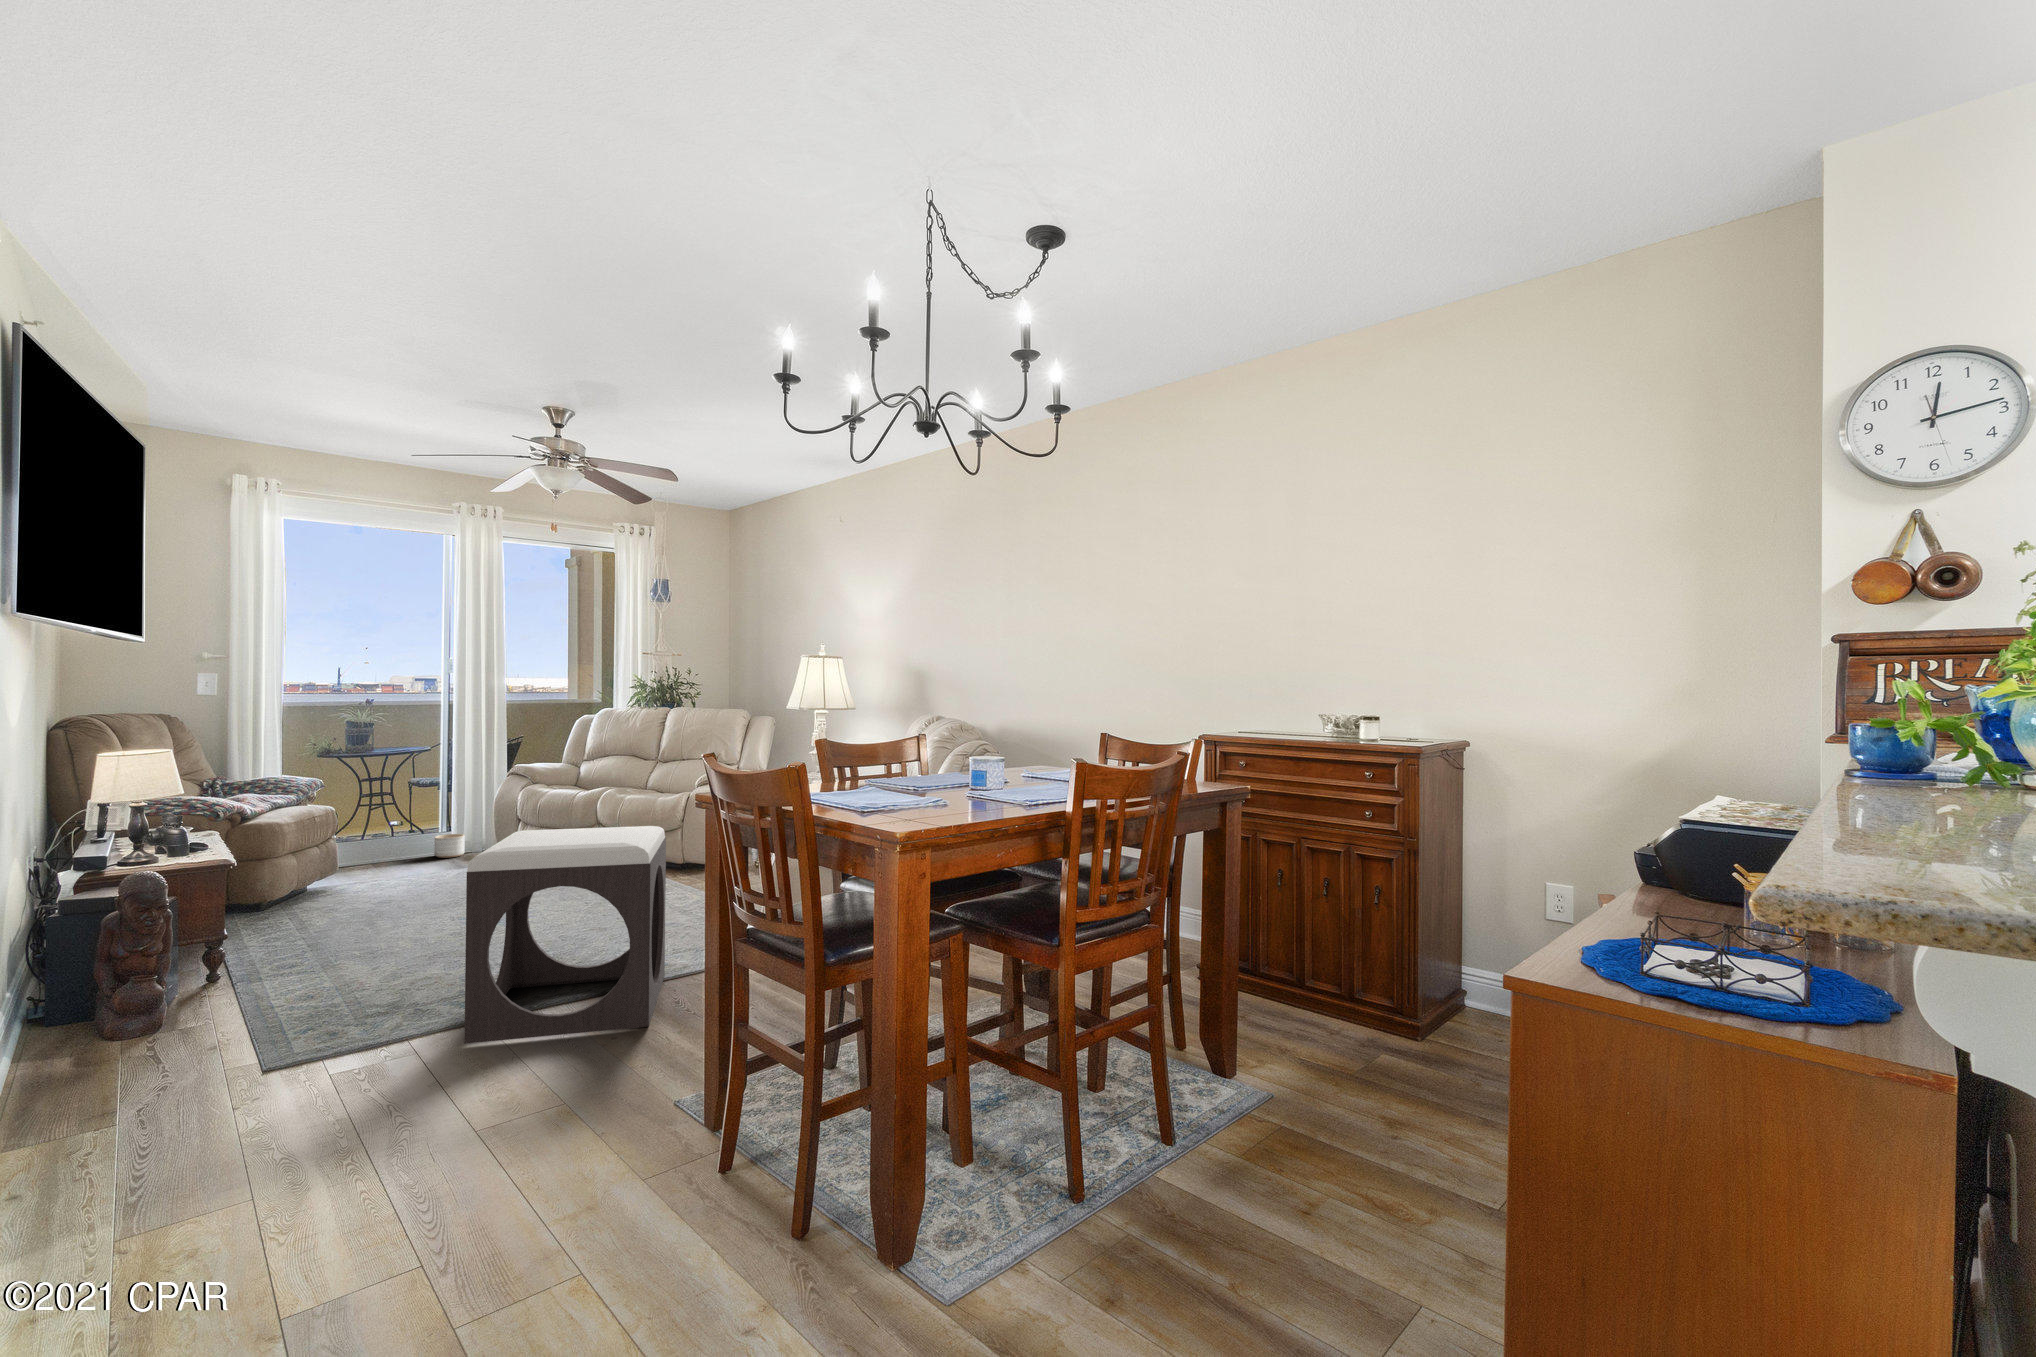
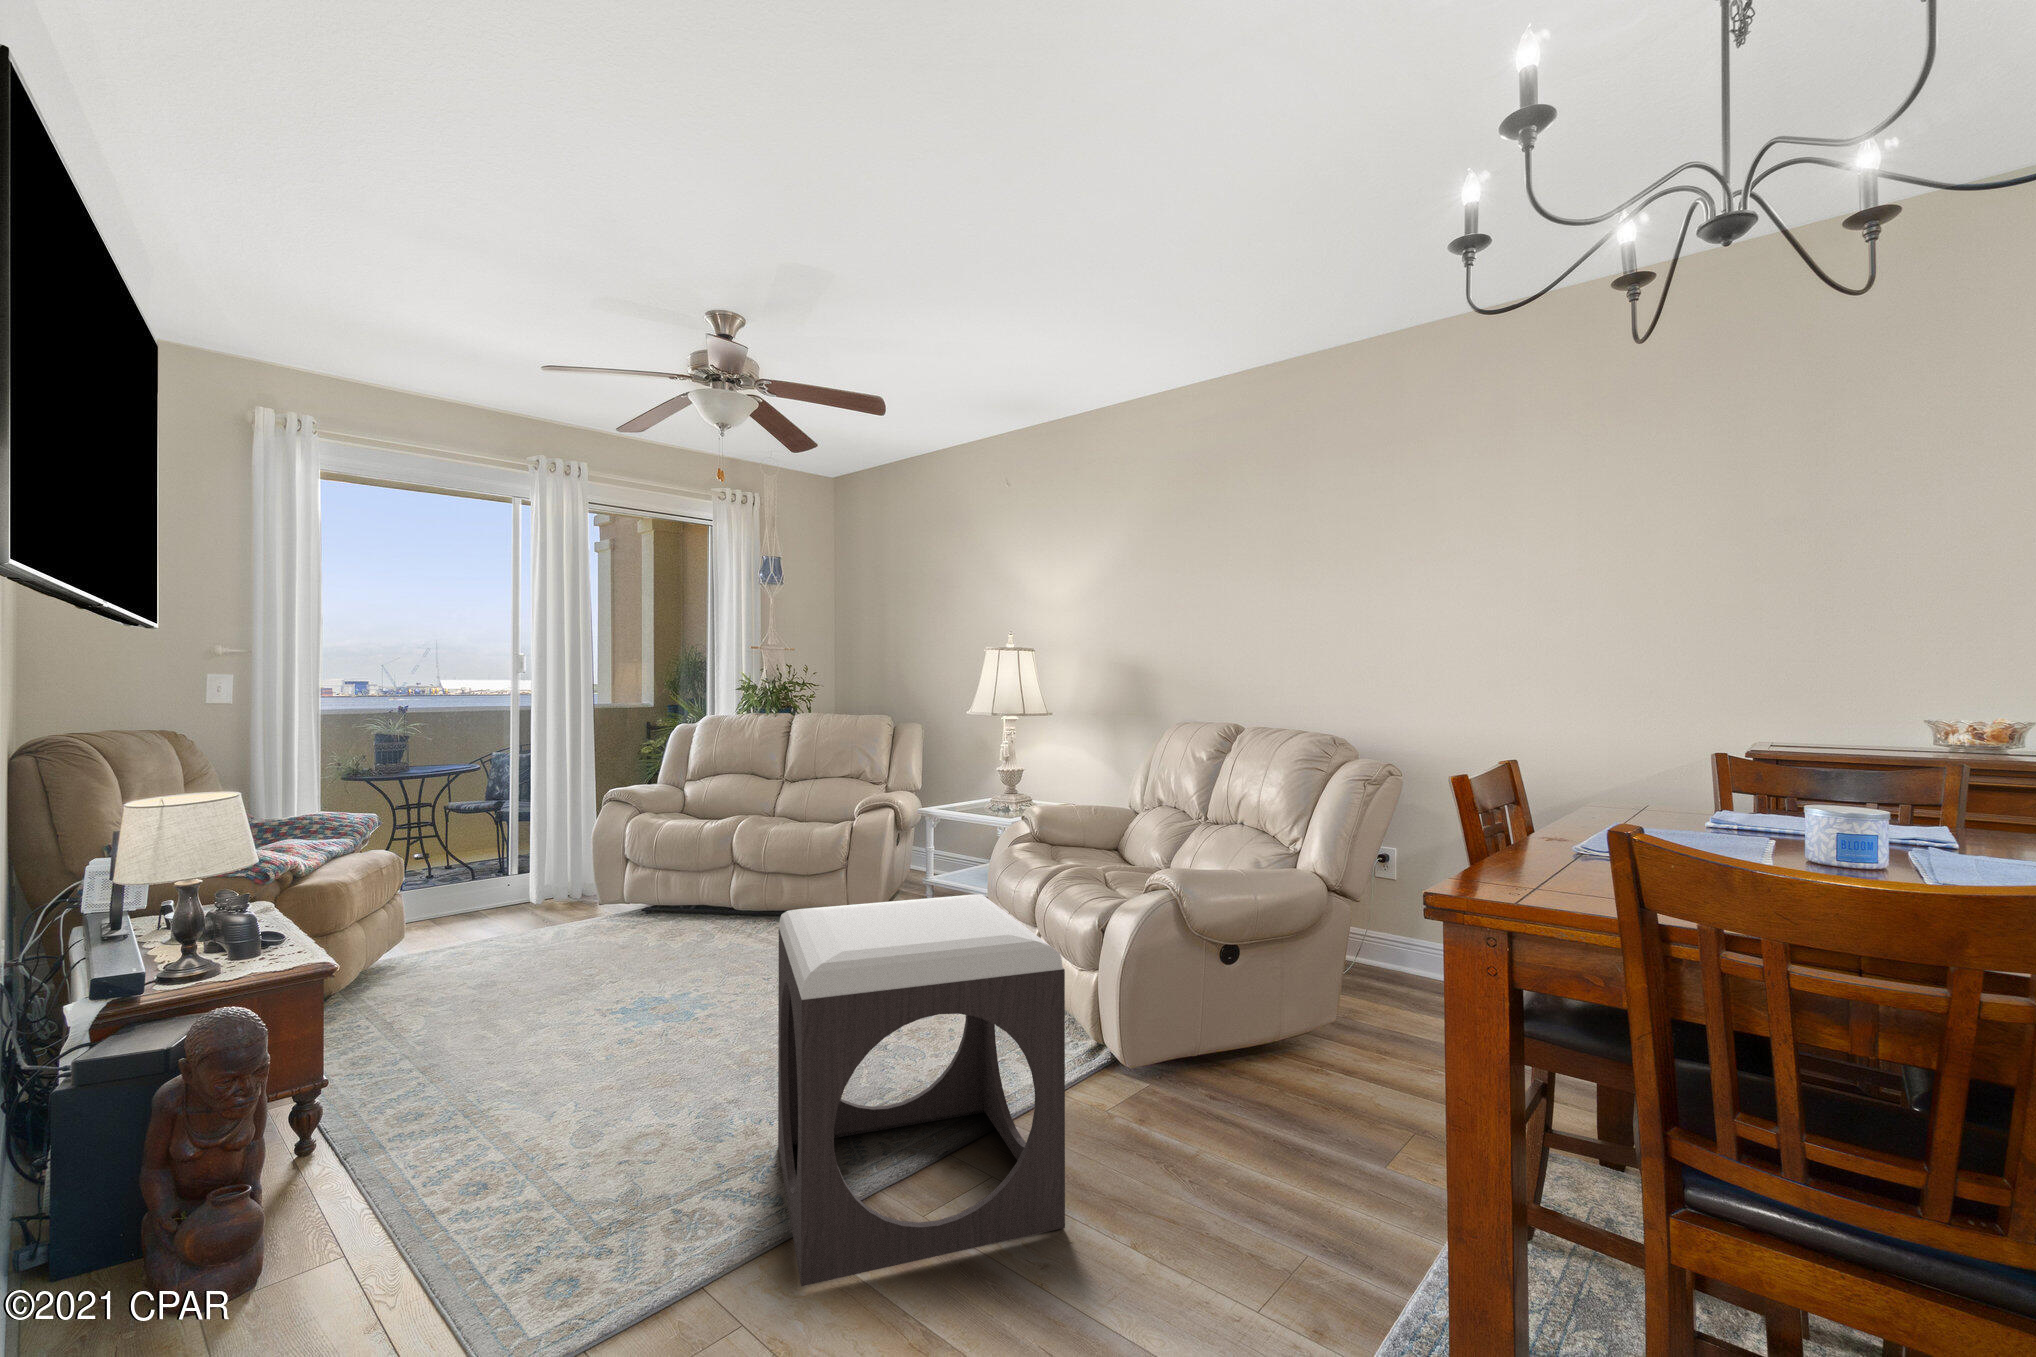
planter: present [434,834,465,858] -> none [510,877,548,908]

